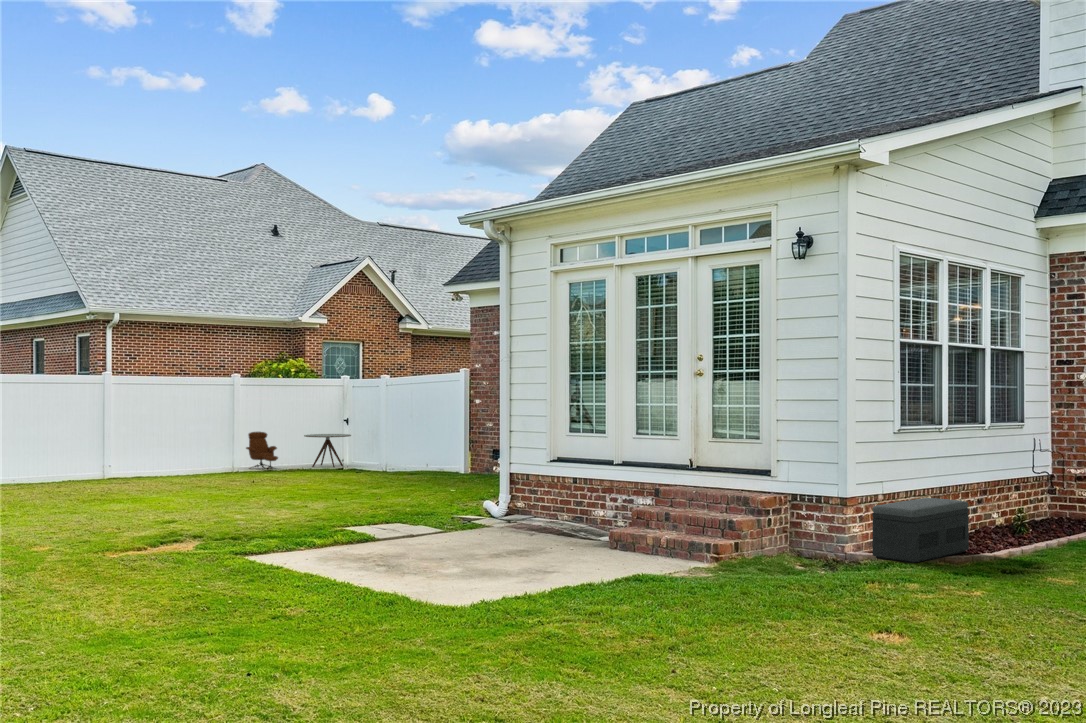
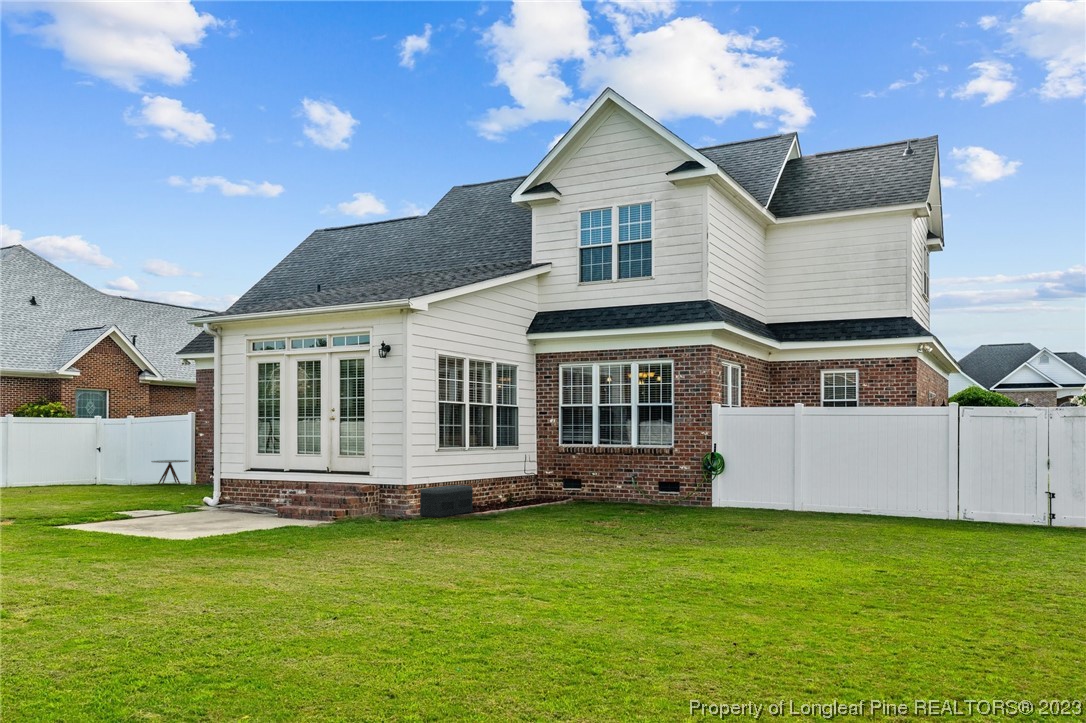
lounge chair: present [246,432,278,469] -> none [13,459,42,488]
round table: present [304,434,351,467] -> present [151,460,188,485]

